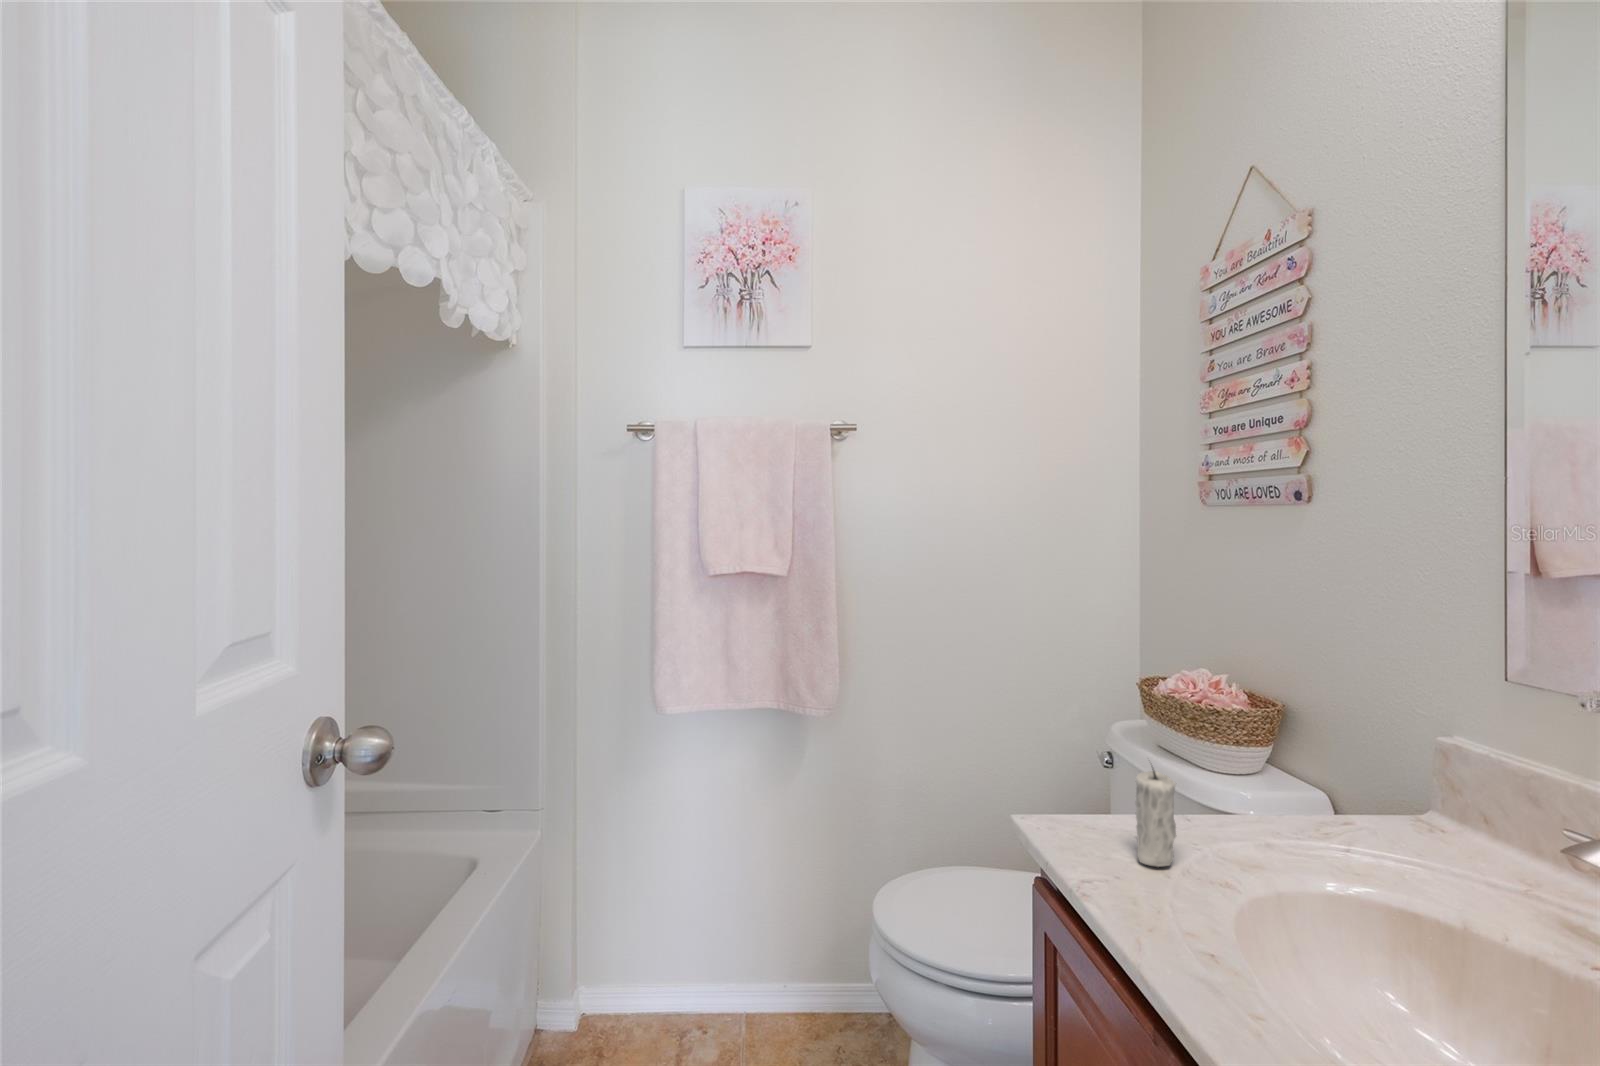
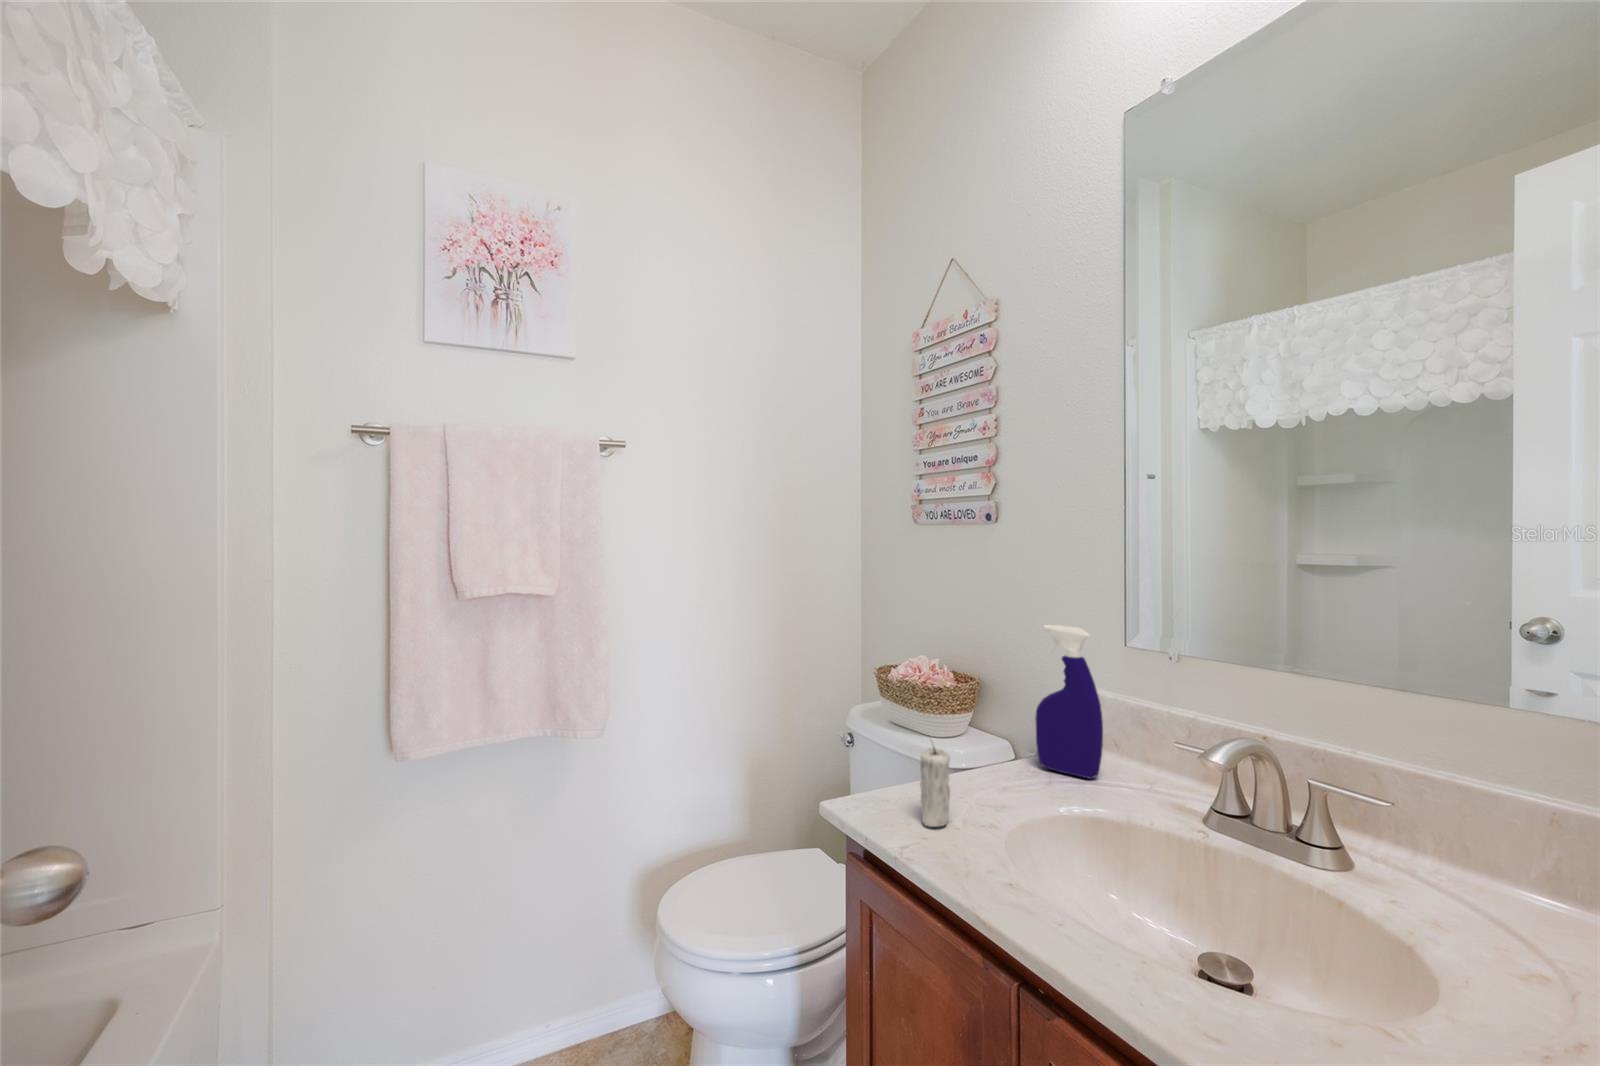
spray bottle: none [1339,635,1447,851] -> present [1035,625,1103,779]

